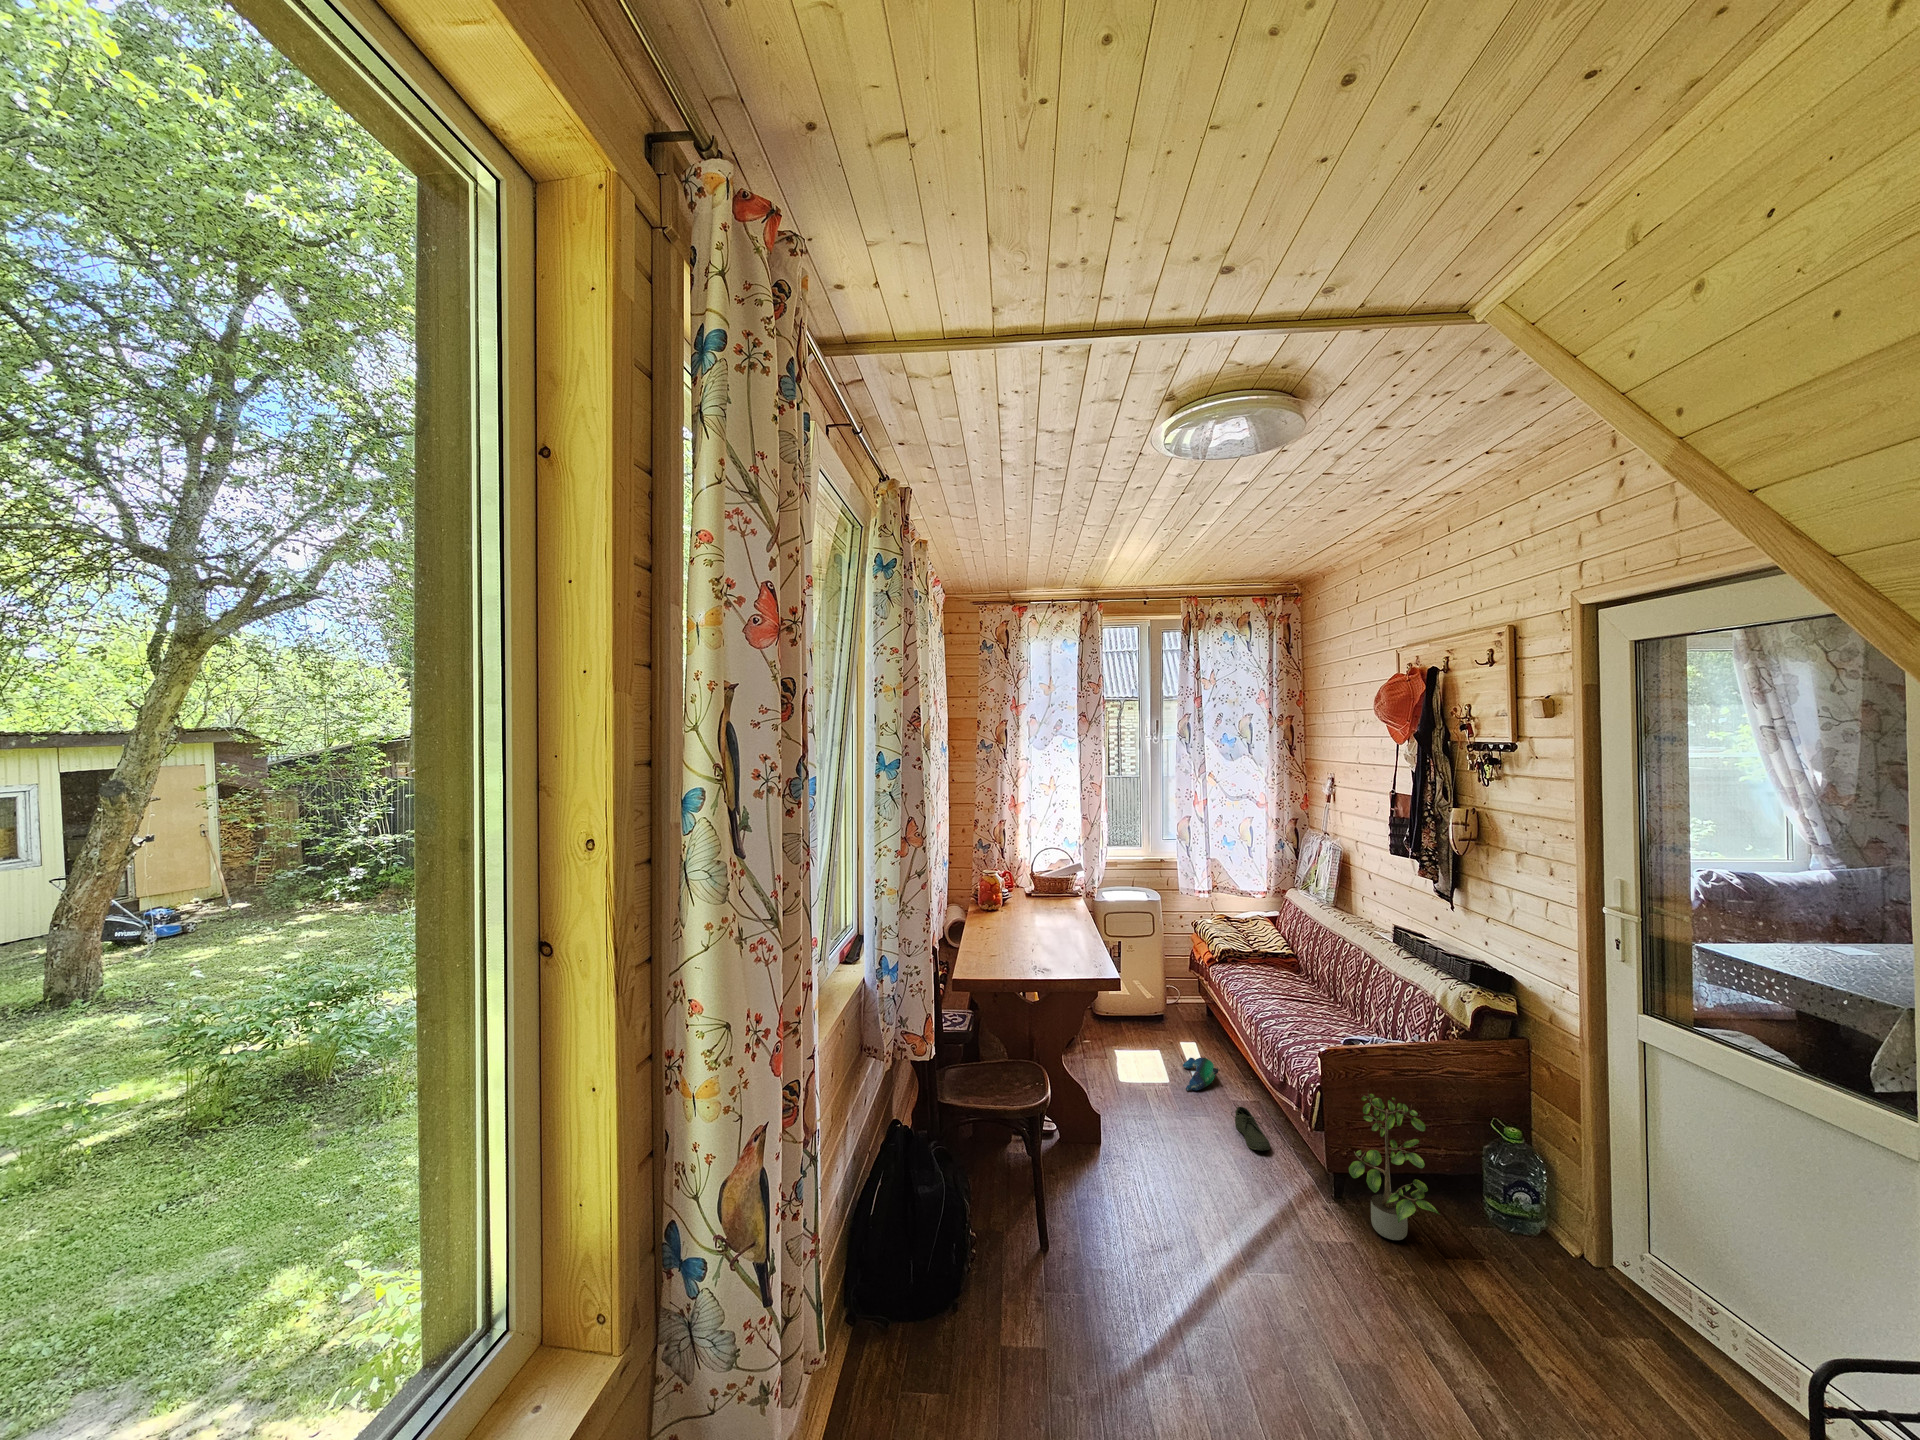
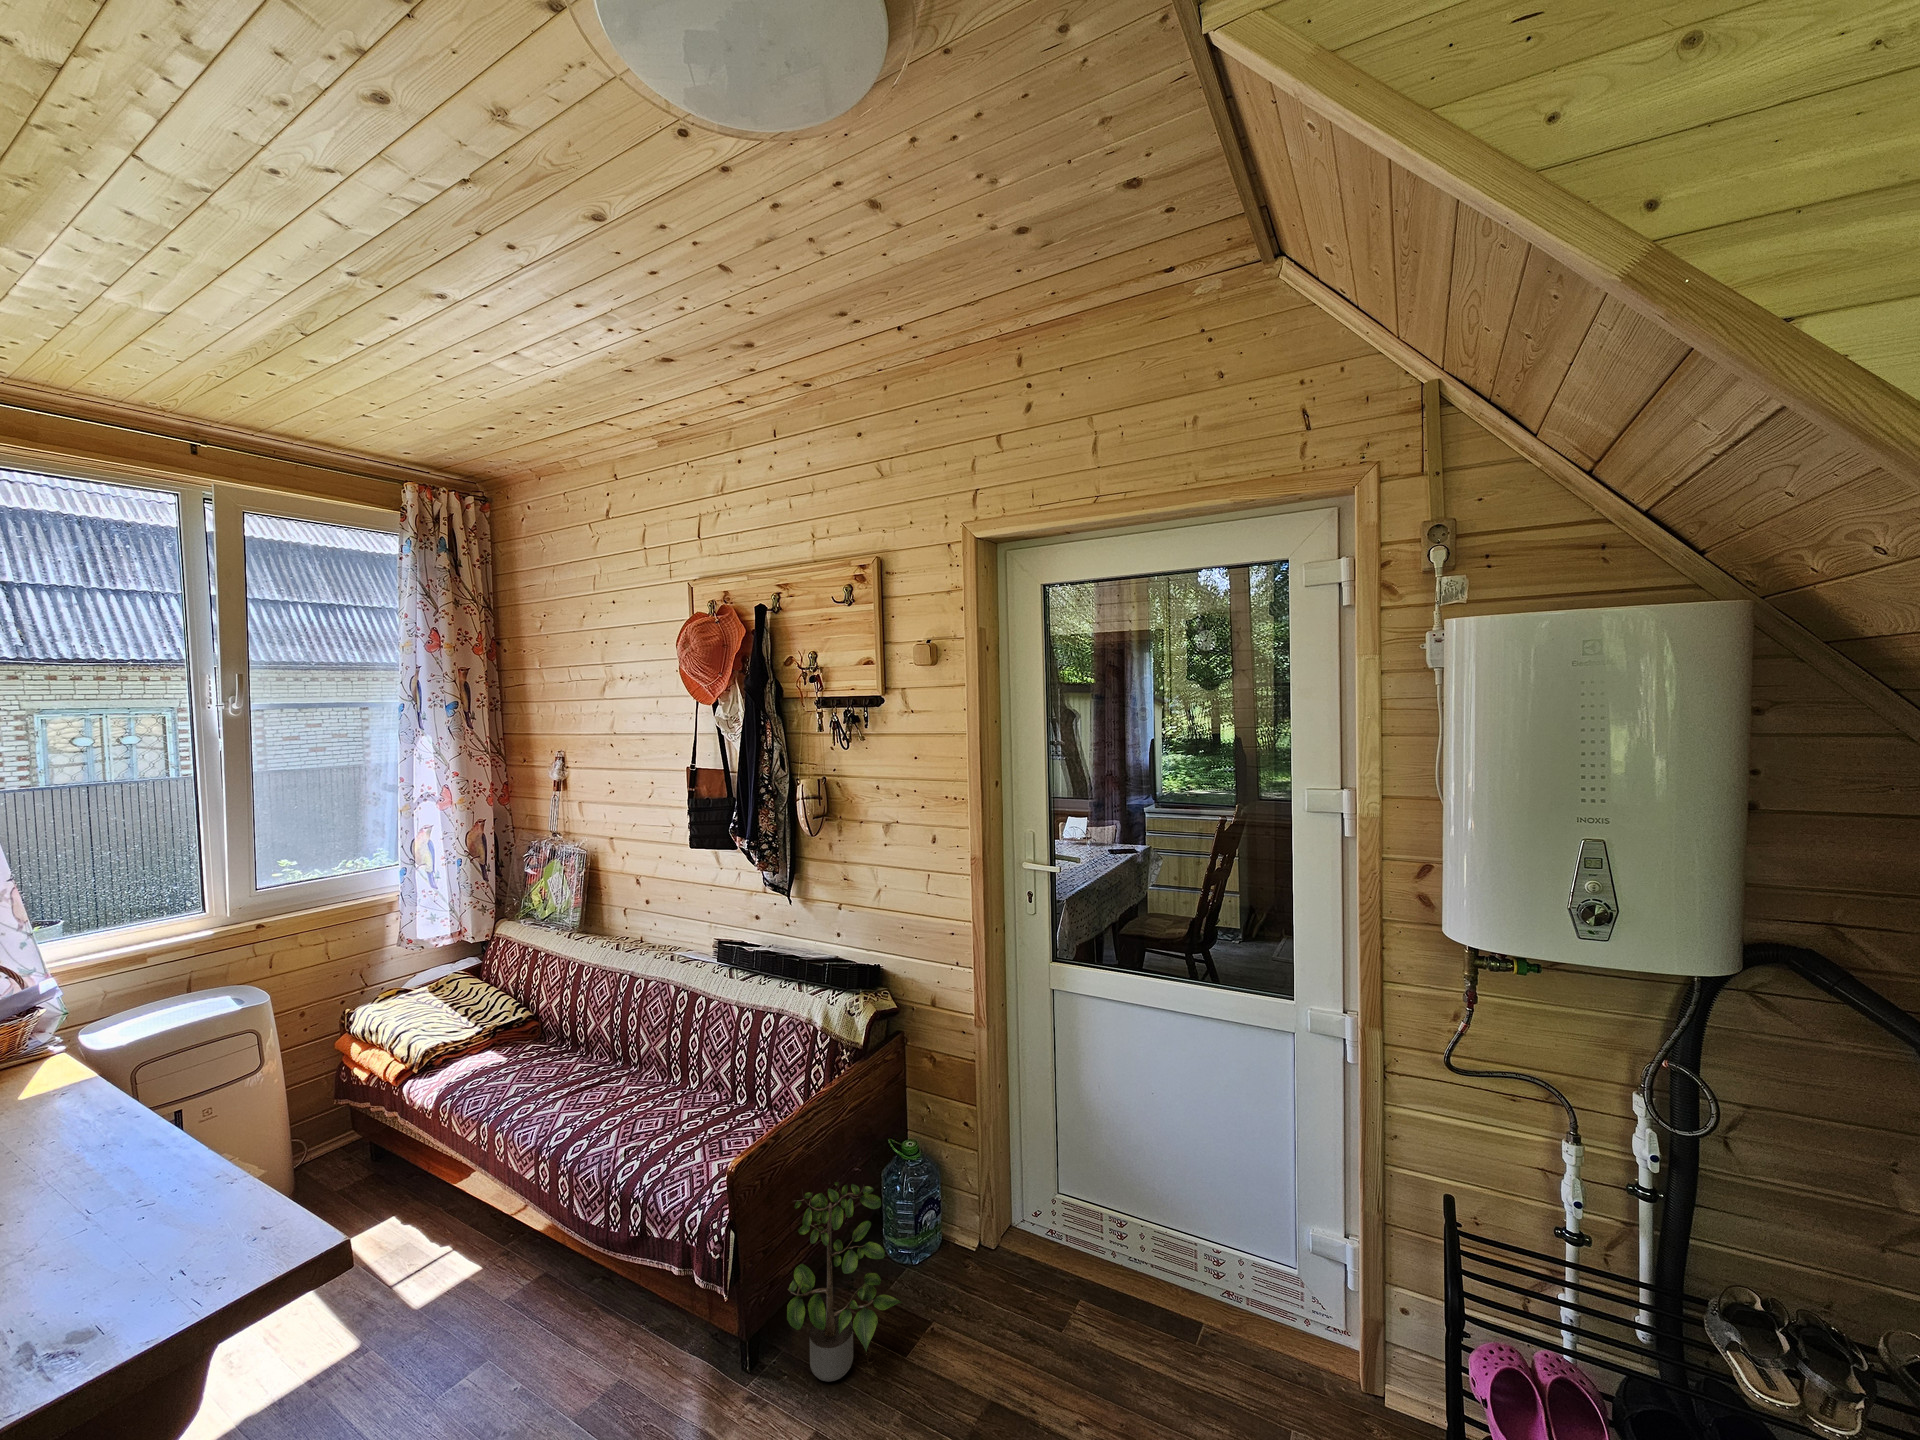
plush toy: present [1183,1058,1219,1091] -> none [377,1266,466,1355]
shoe: present [1231,1107,1270,1150] -> none [541,1318,624,1386]

